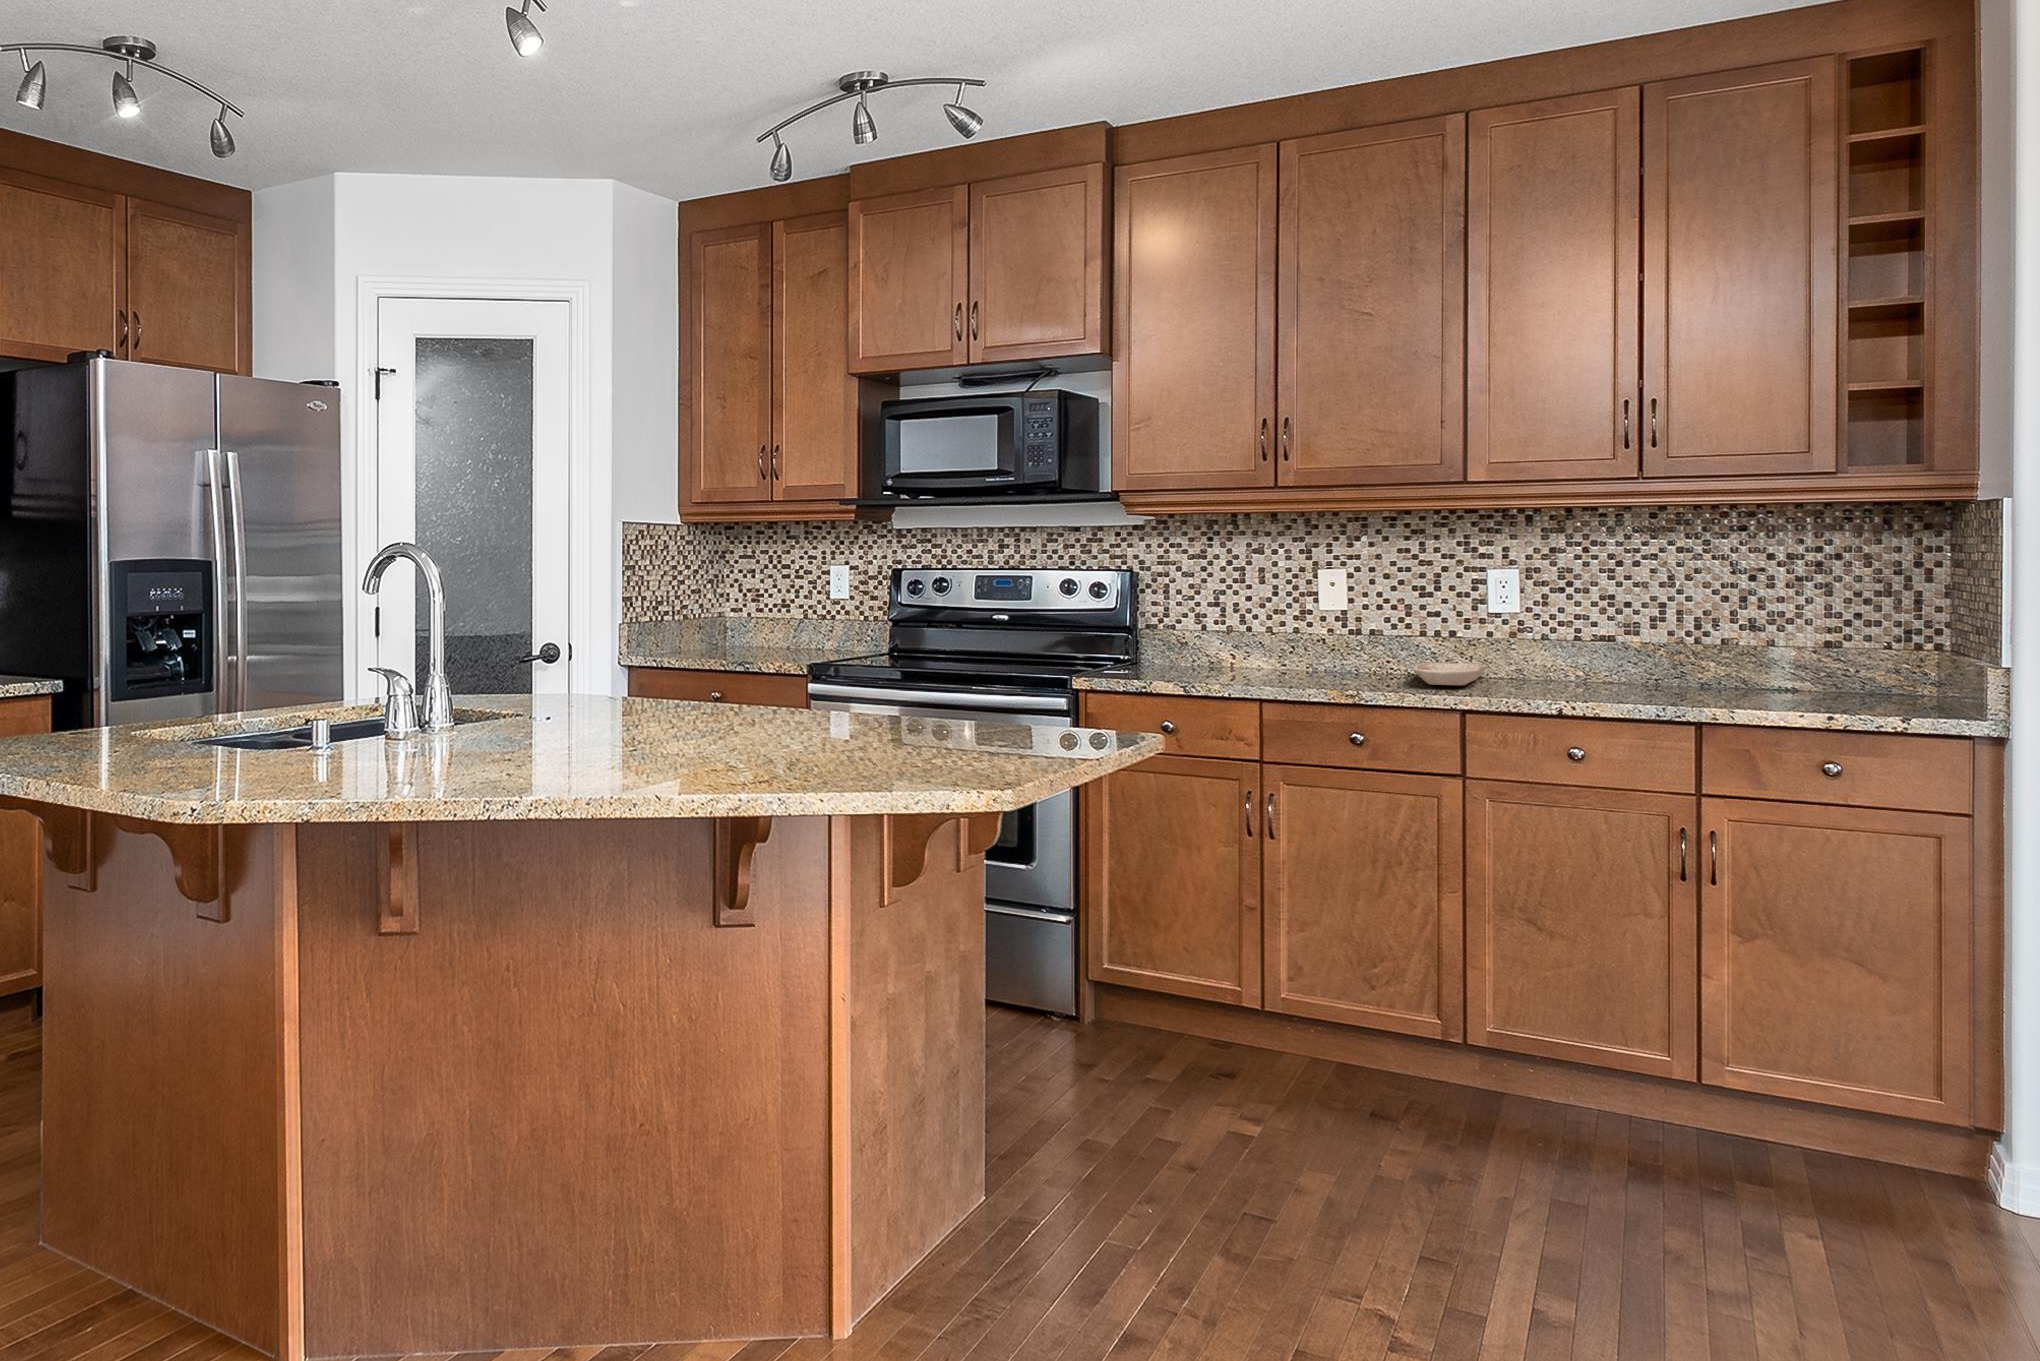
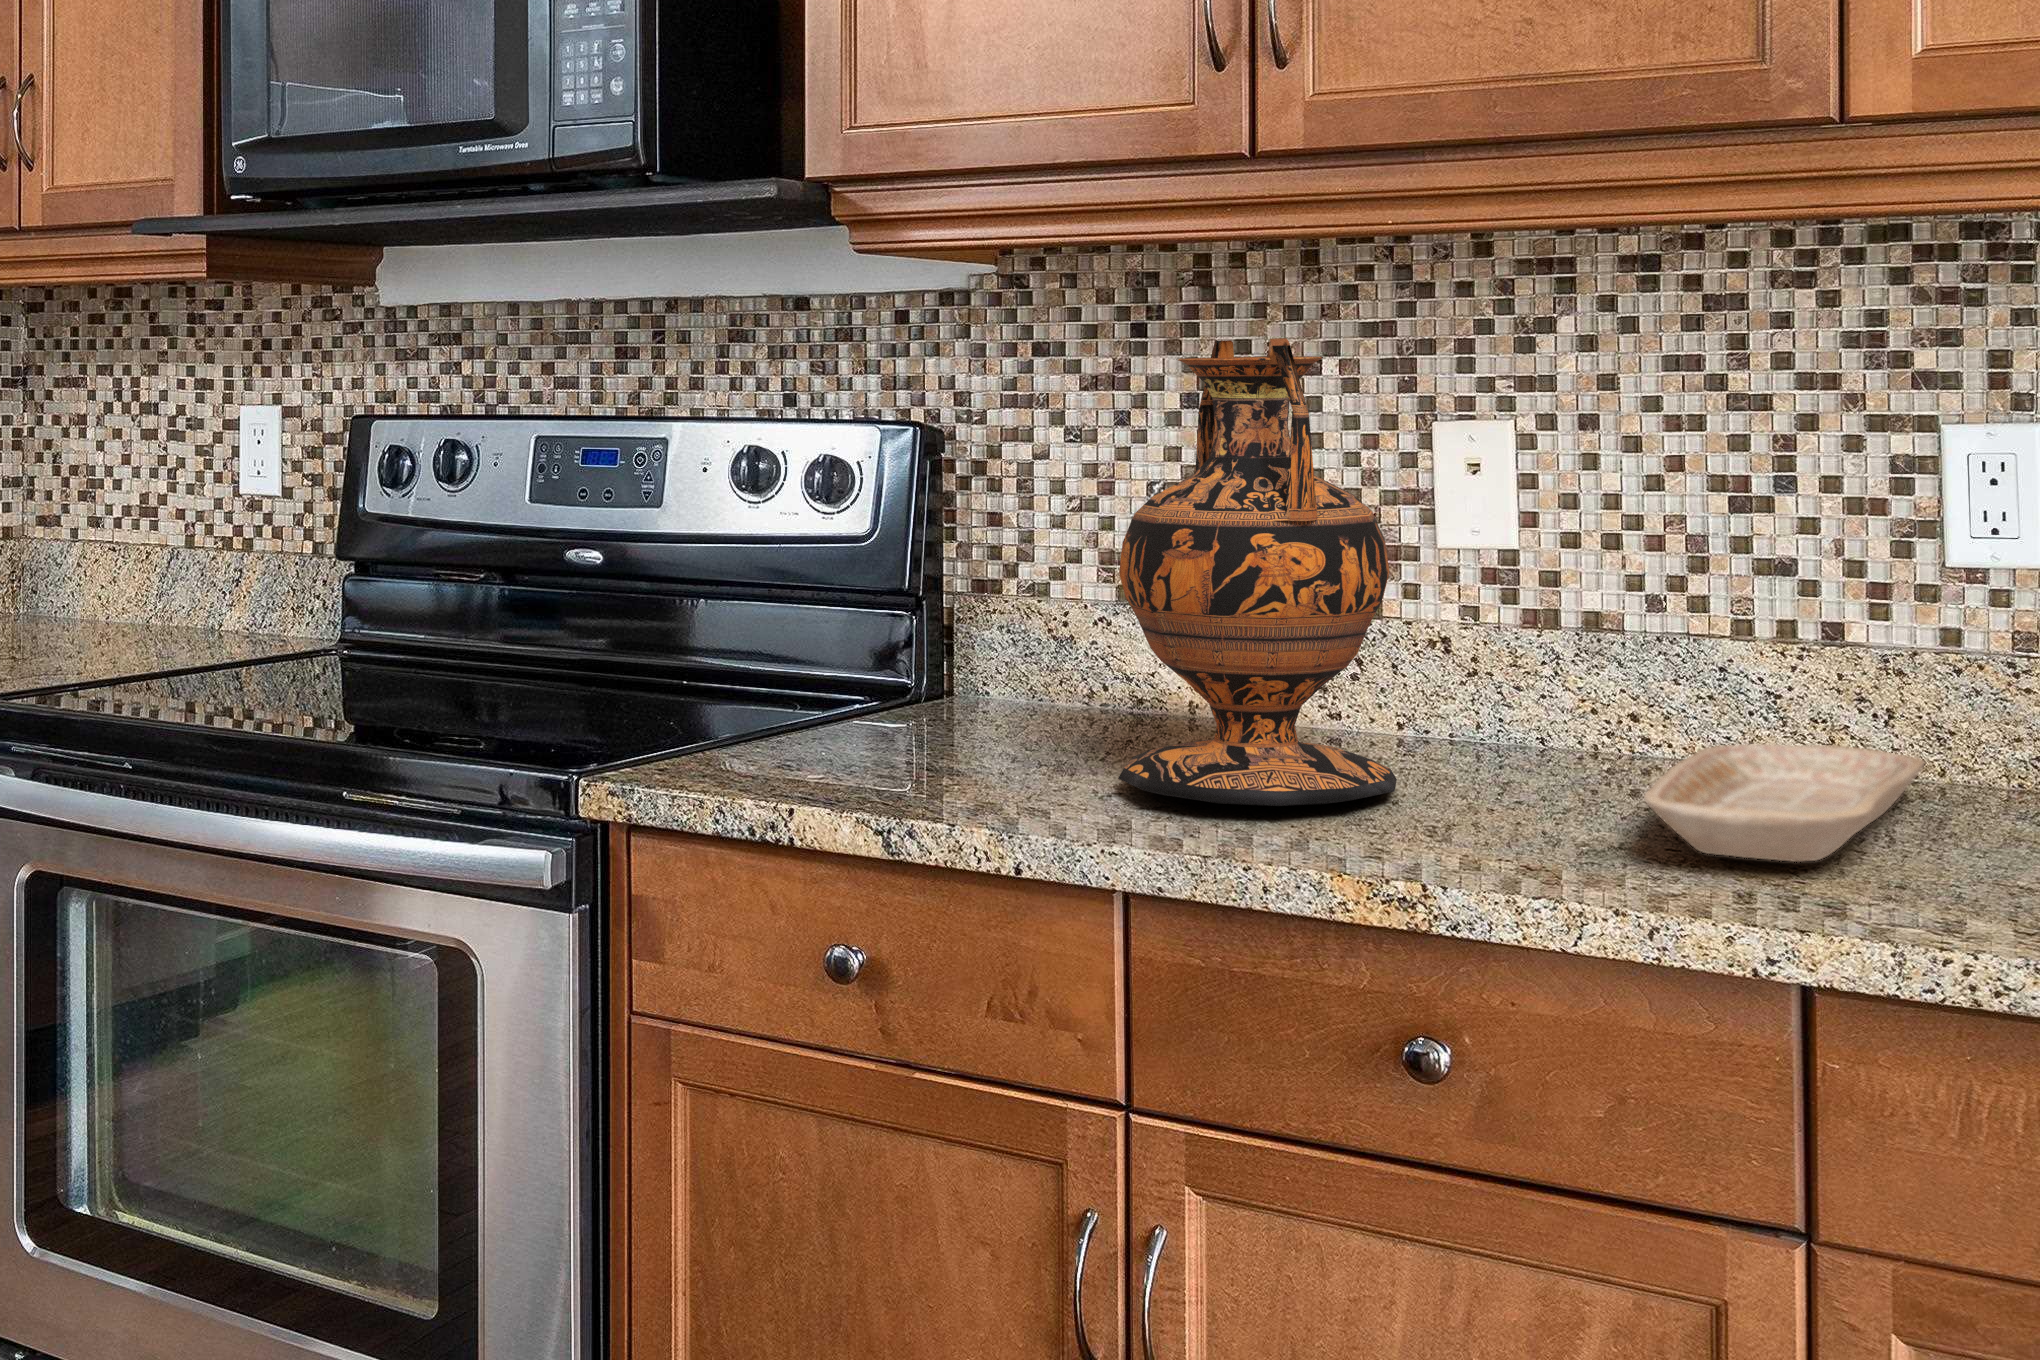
vase: none [1238,540,1329,678] -> present [1118,338,1397,806]

